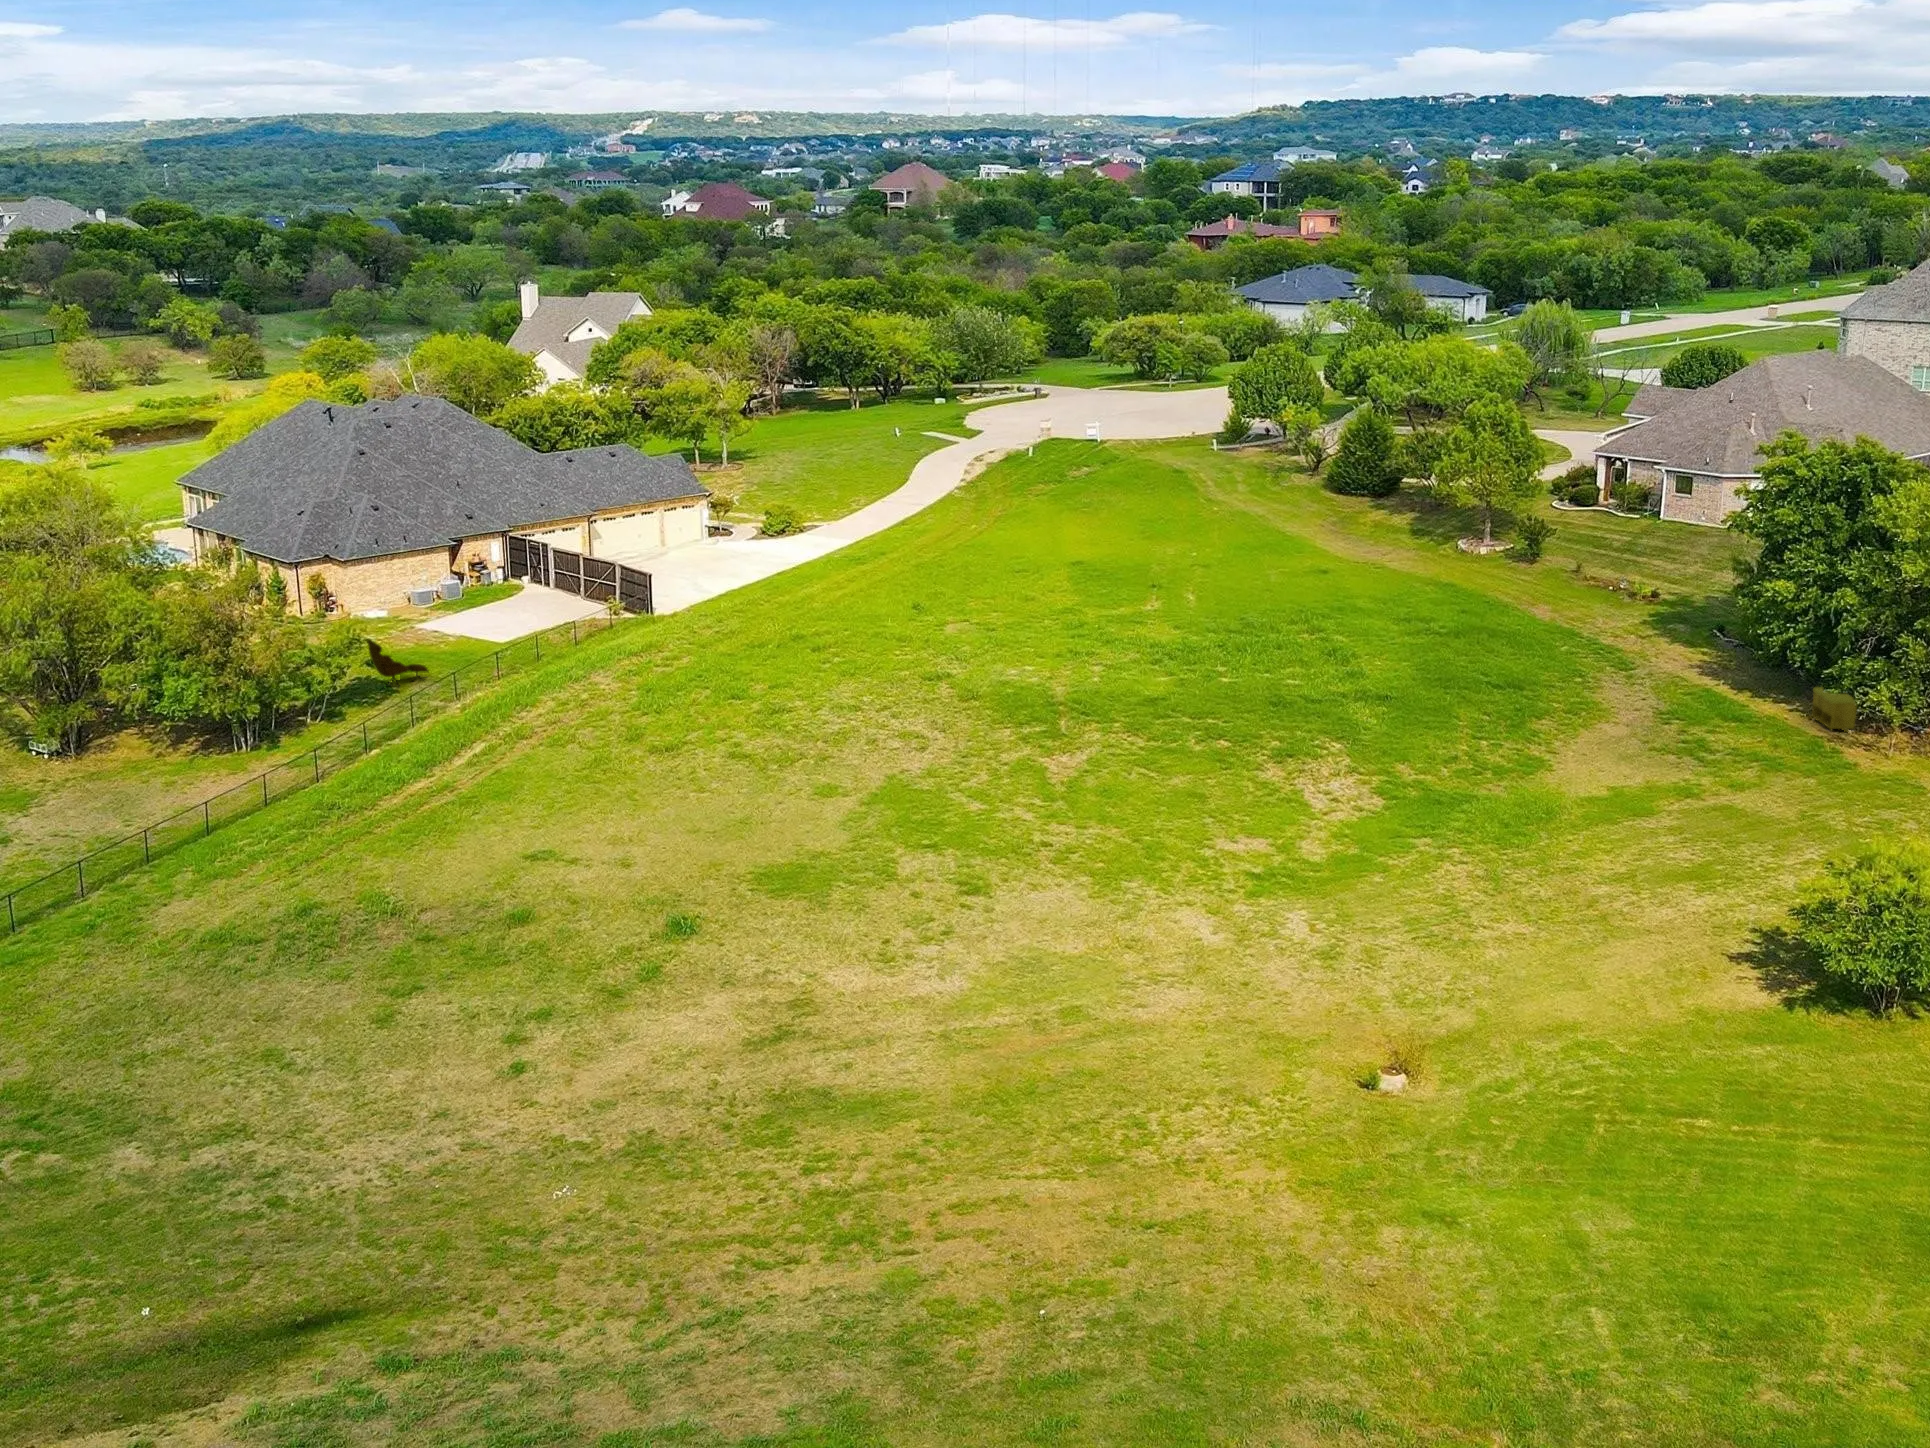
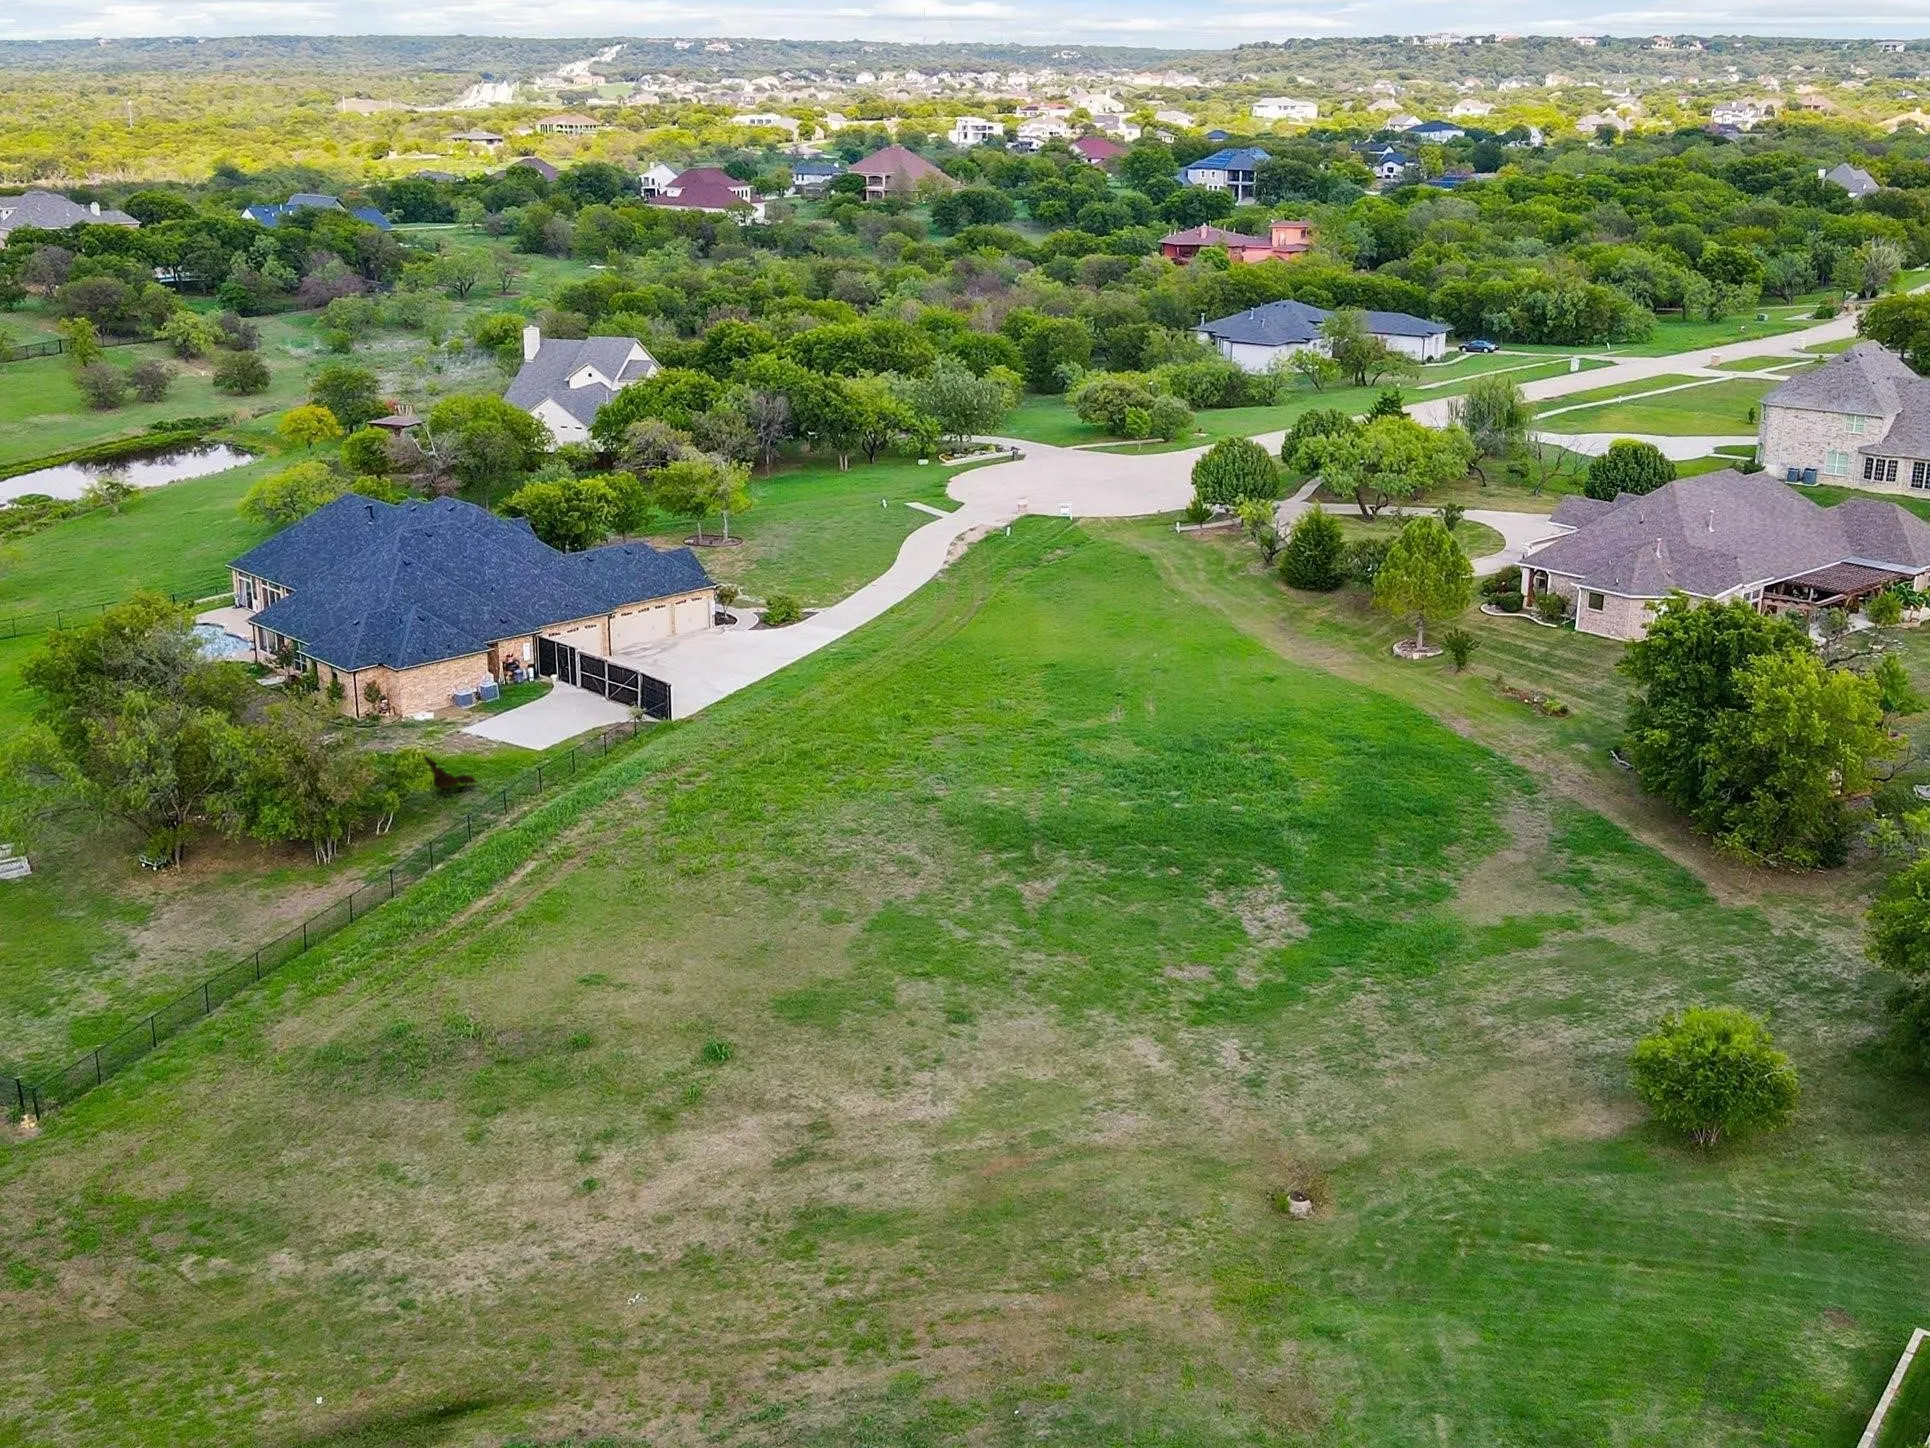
storage bench: present [1812,687,1858,730] -> none [1688,824,1726,864]

